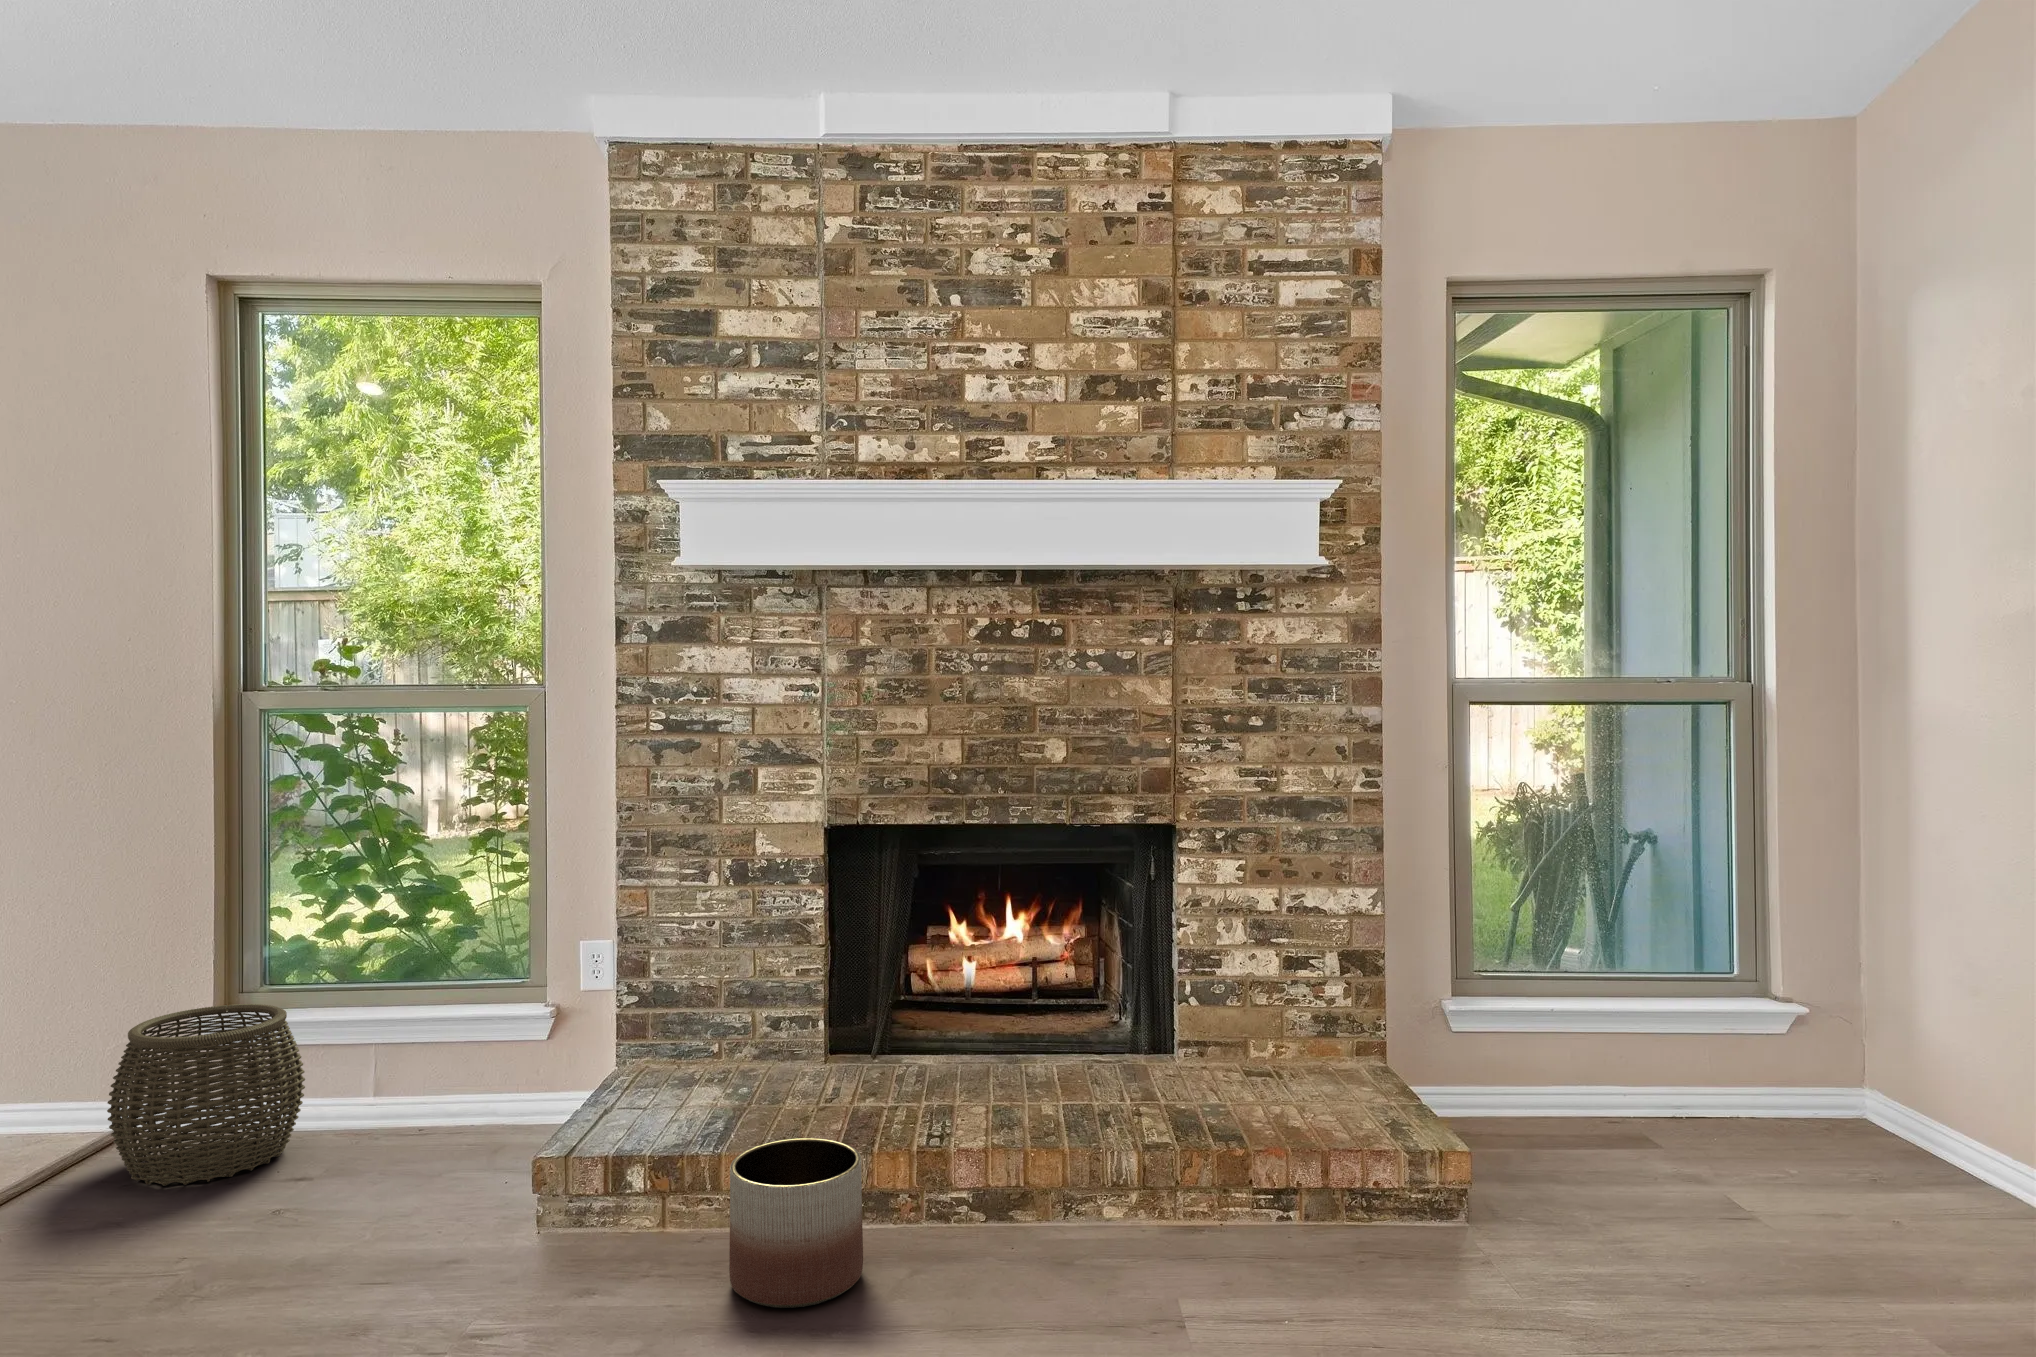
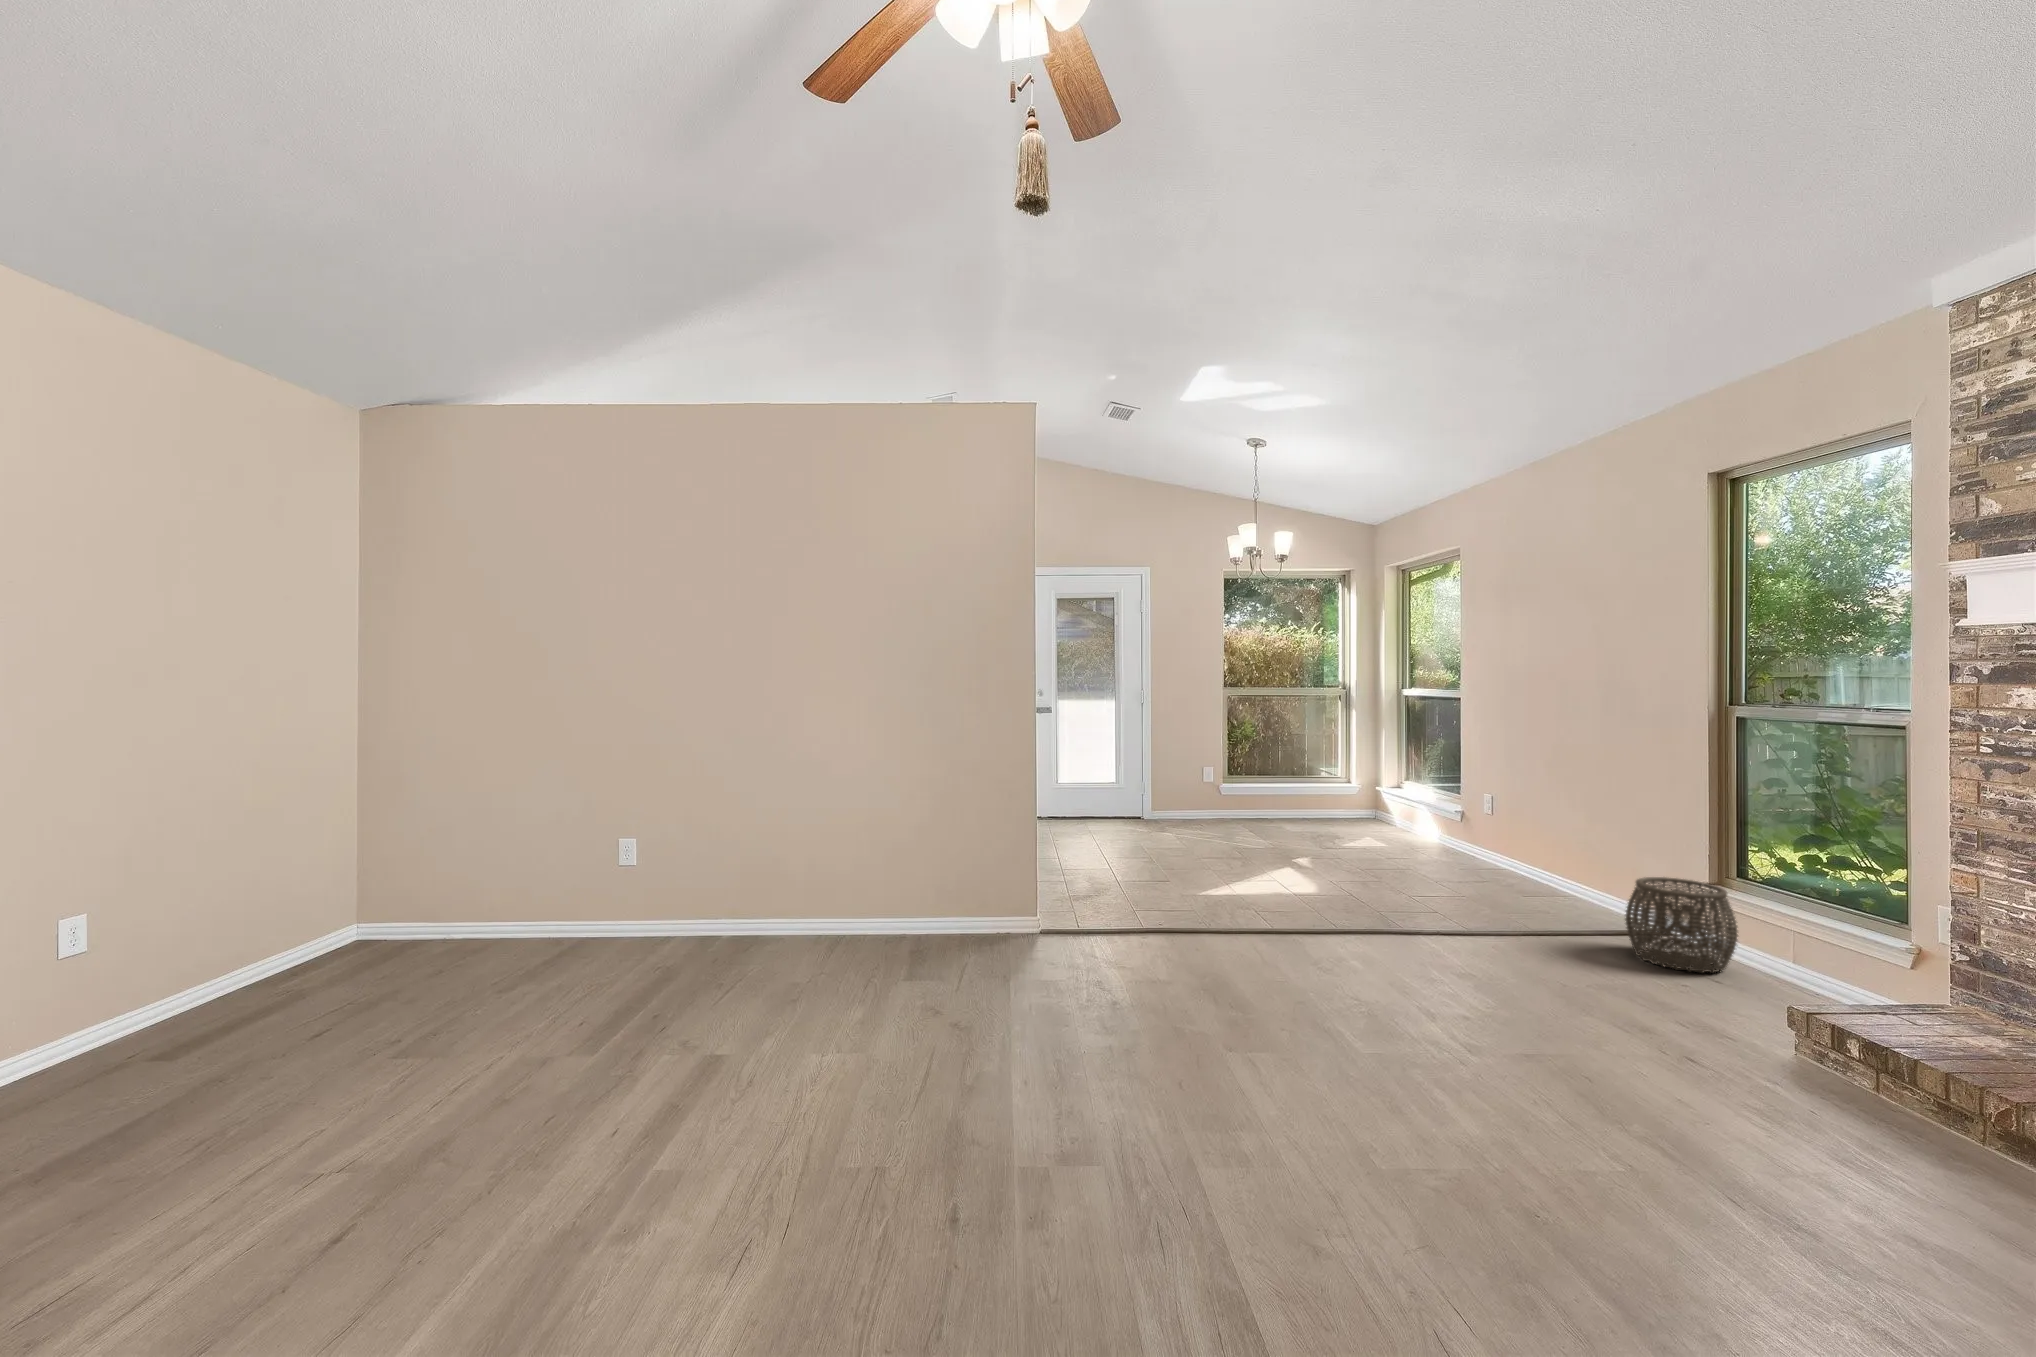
planter: present [729,1138,863,1308] -> none [1822,1046,1954,1173]

